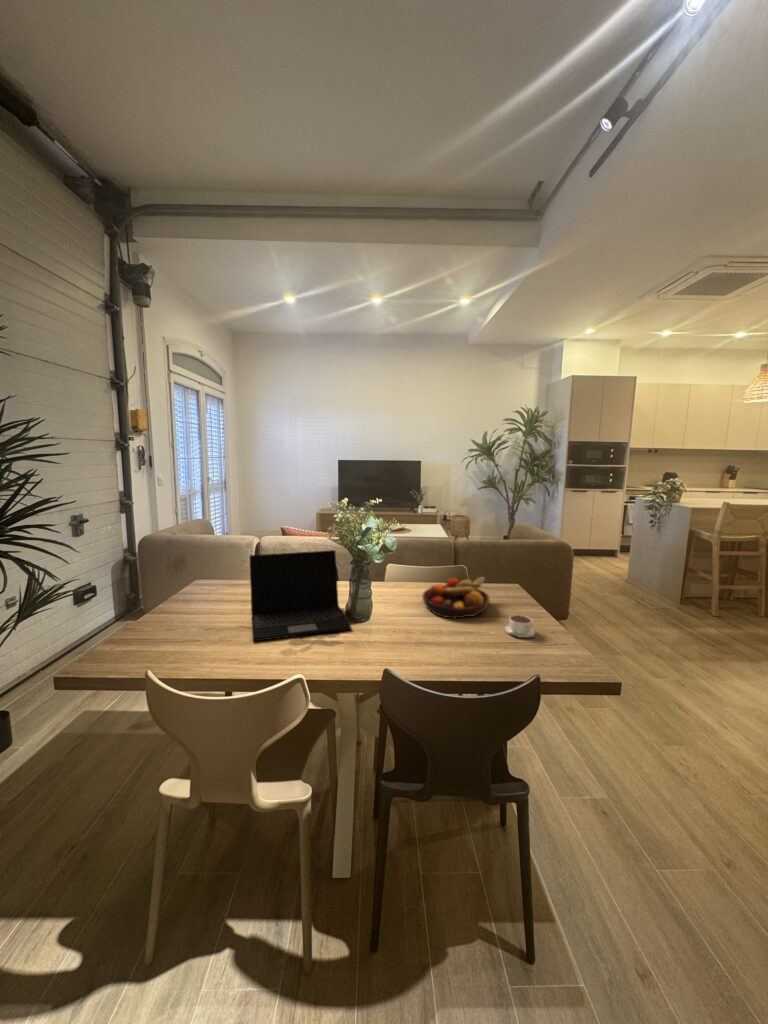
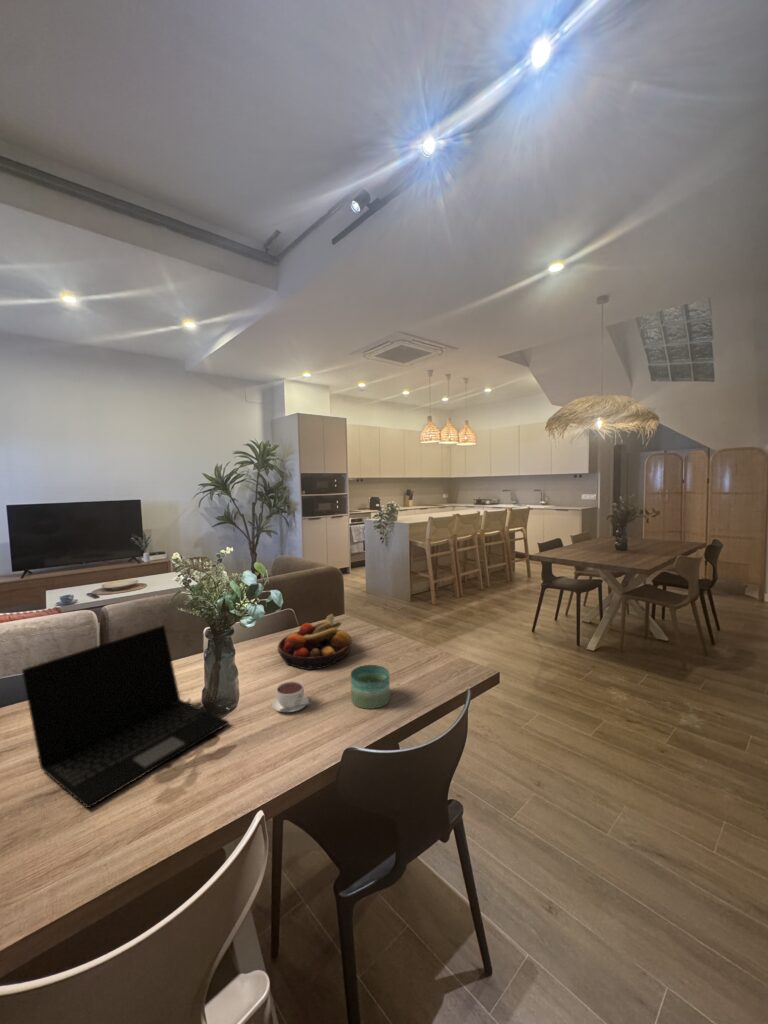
coffee cup: present [505,615,535,637] -> present [272,681,312,712]
candle: none [444,622,481,660] -> present [351,665,390,709]

